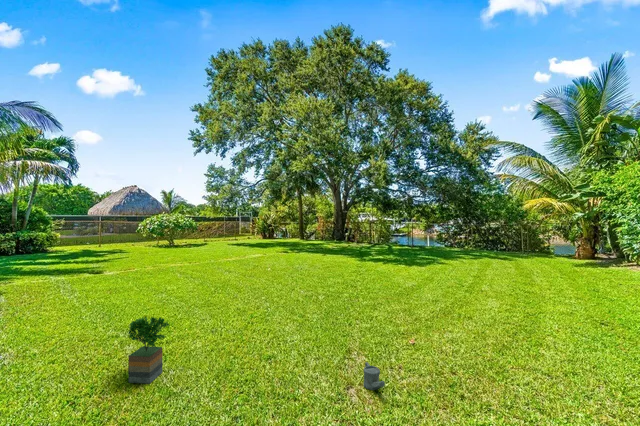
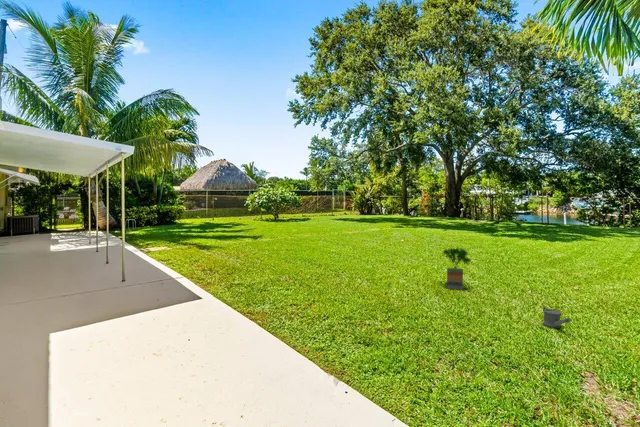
potted tree: present [128,317,169,383] -> present [443,248,470,290]

